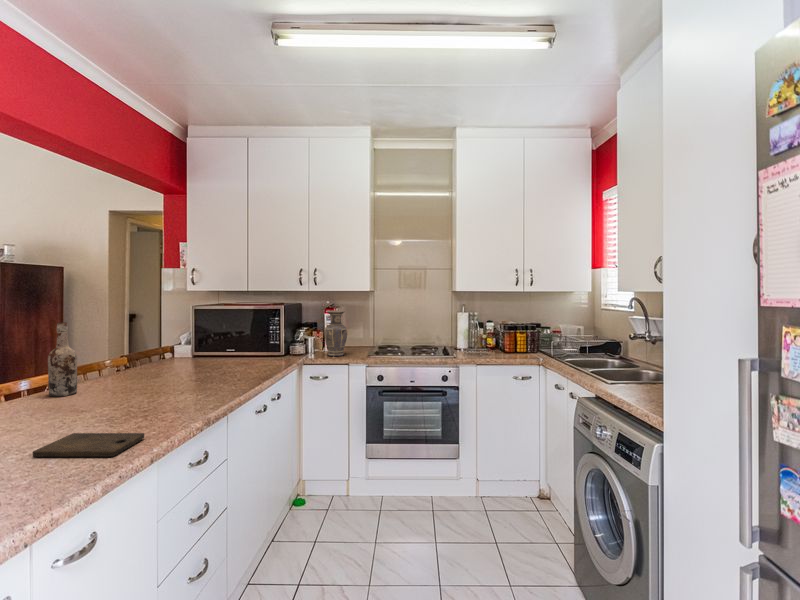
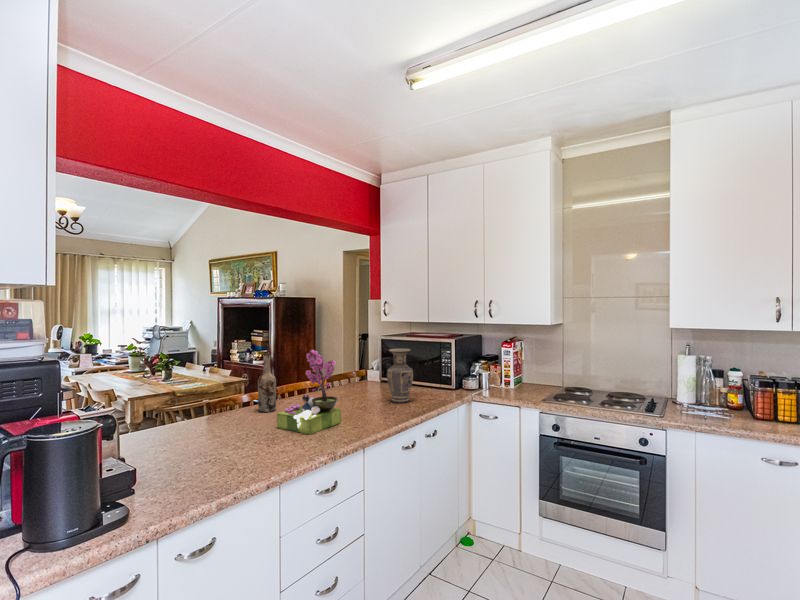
flower arrangement: none [102,311,187,407] -> present [277,350,341,435]
vase: present [324,311,347,356] -> present [387,349,413,403]
cutting board: present [32,433,144,457] -> none [204,451,273,479]

